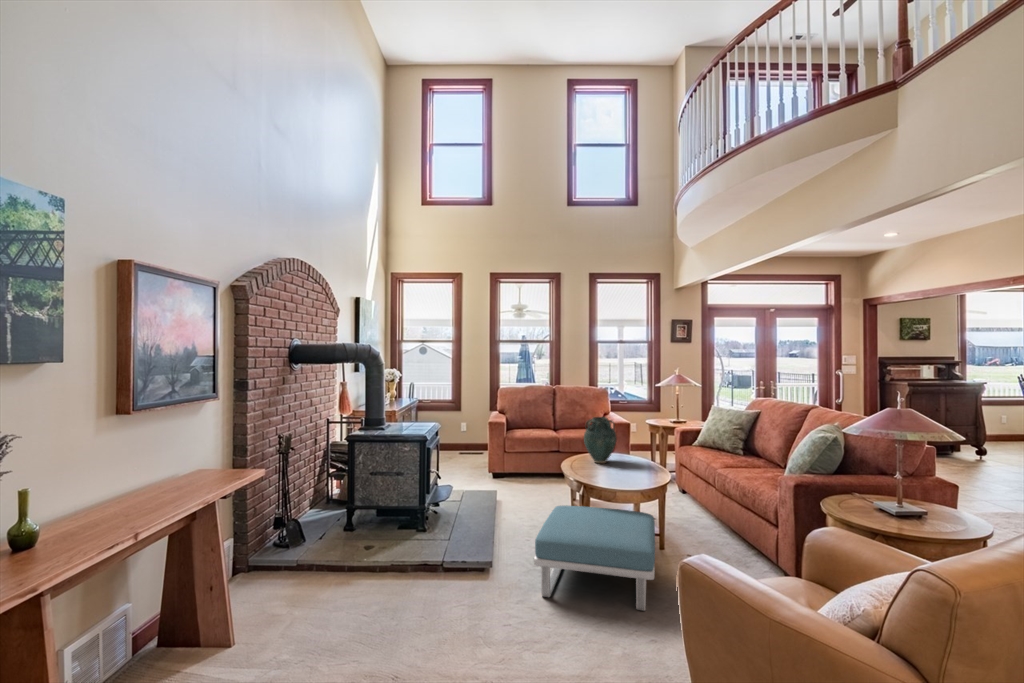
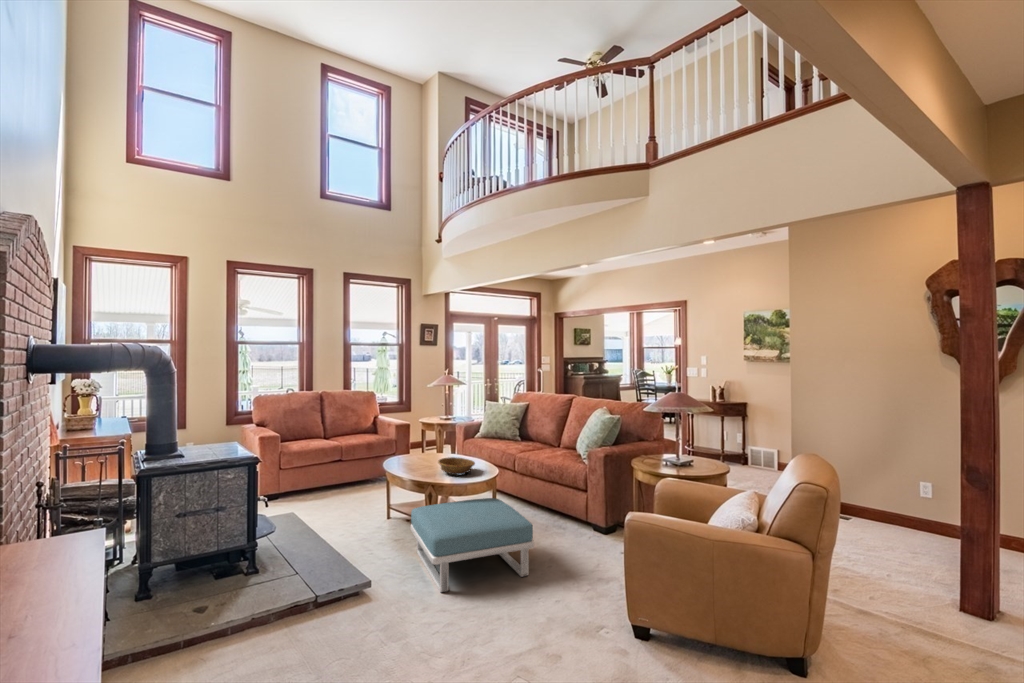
vase: present [584,417,617,463] -> none [408,419,439,463]
decorative bowl: none [595,460,636,480] -> present [438,457,475,475]

